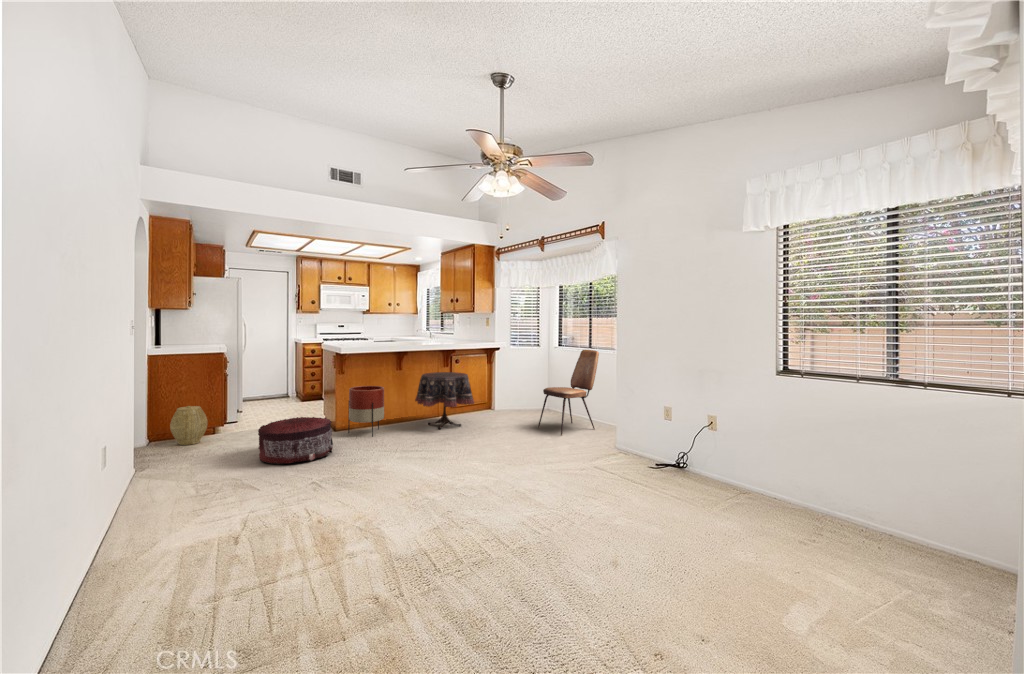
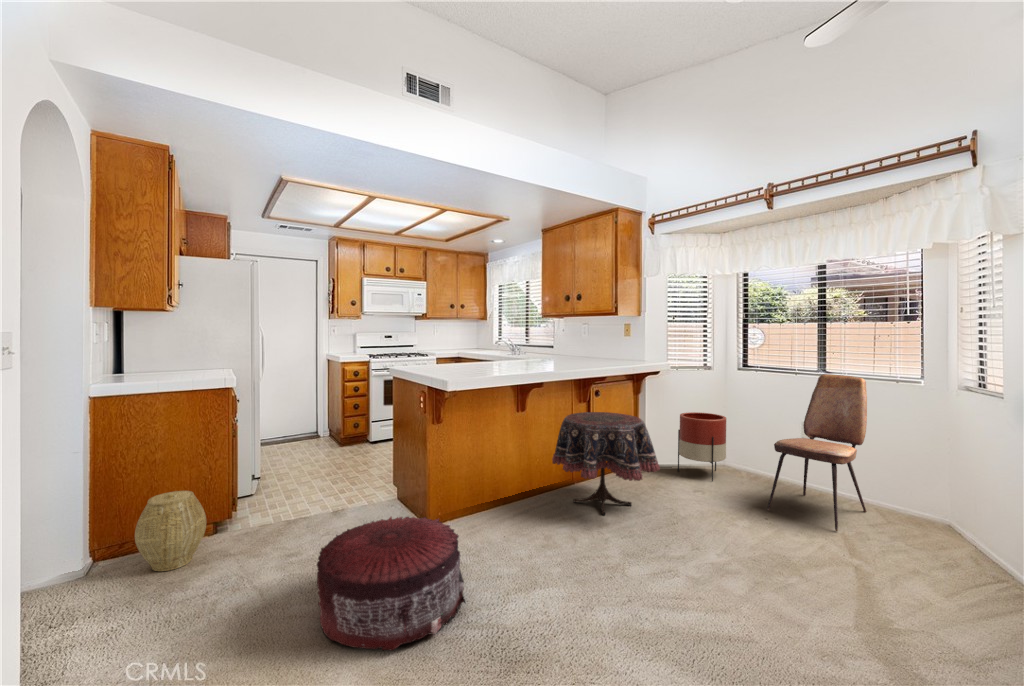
planter: present [348,386,384,437] -> present [678,412,726,481]

